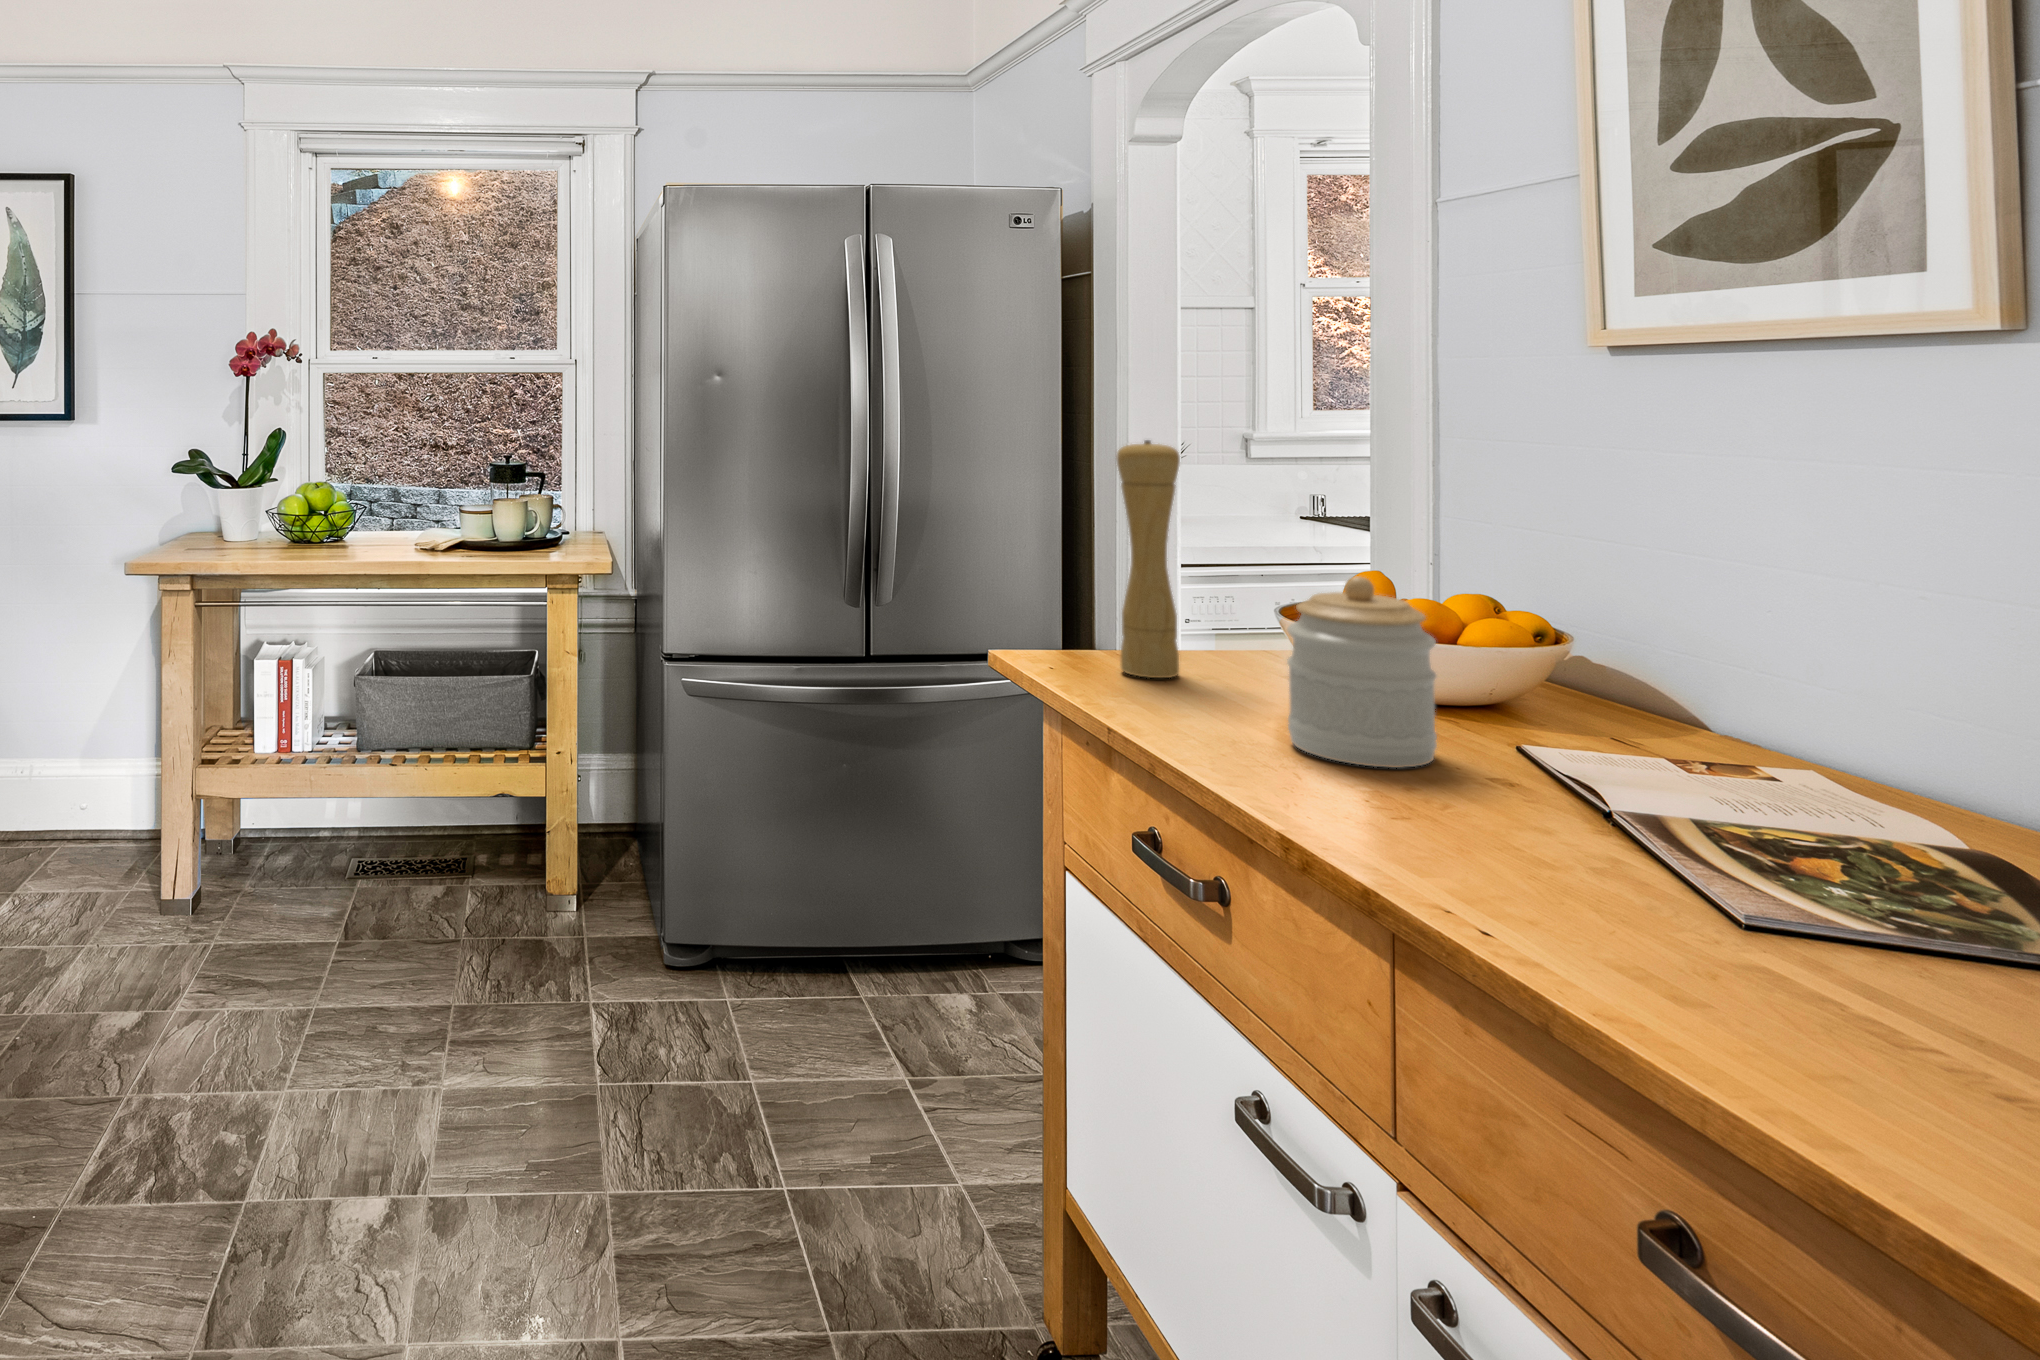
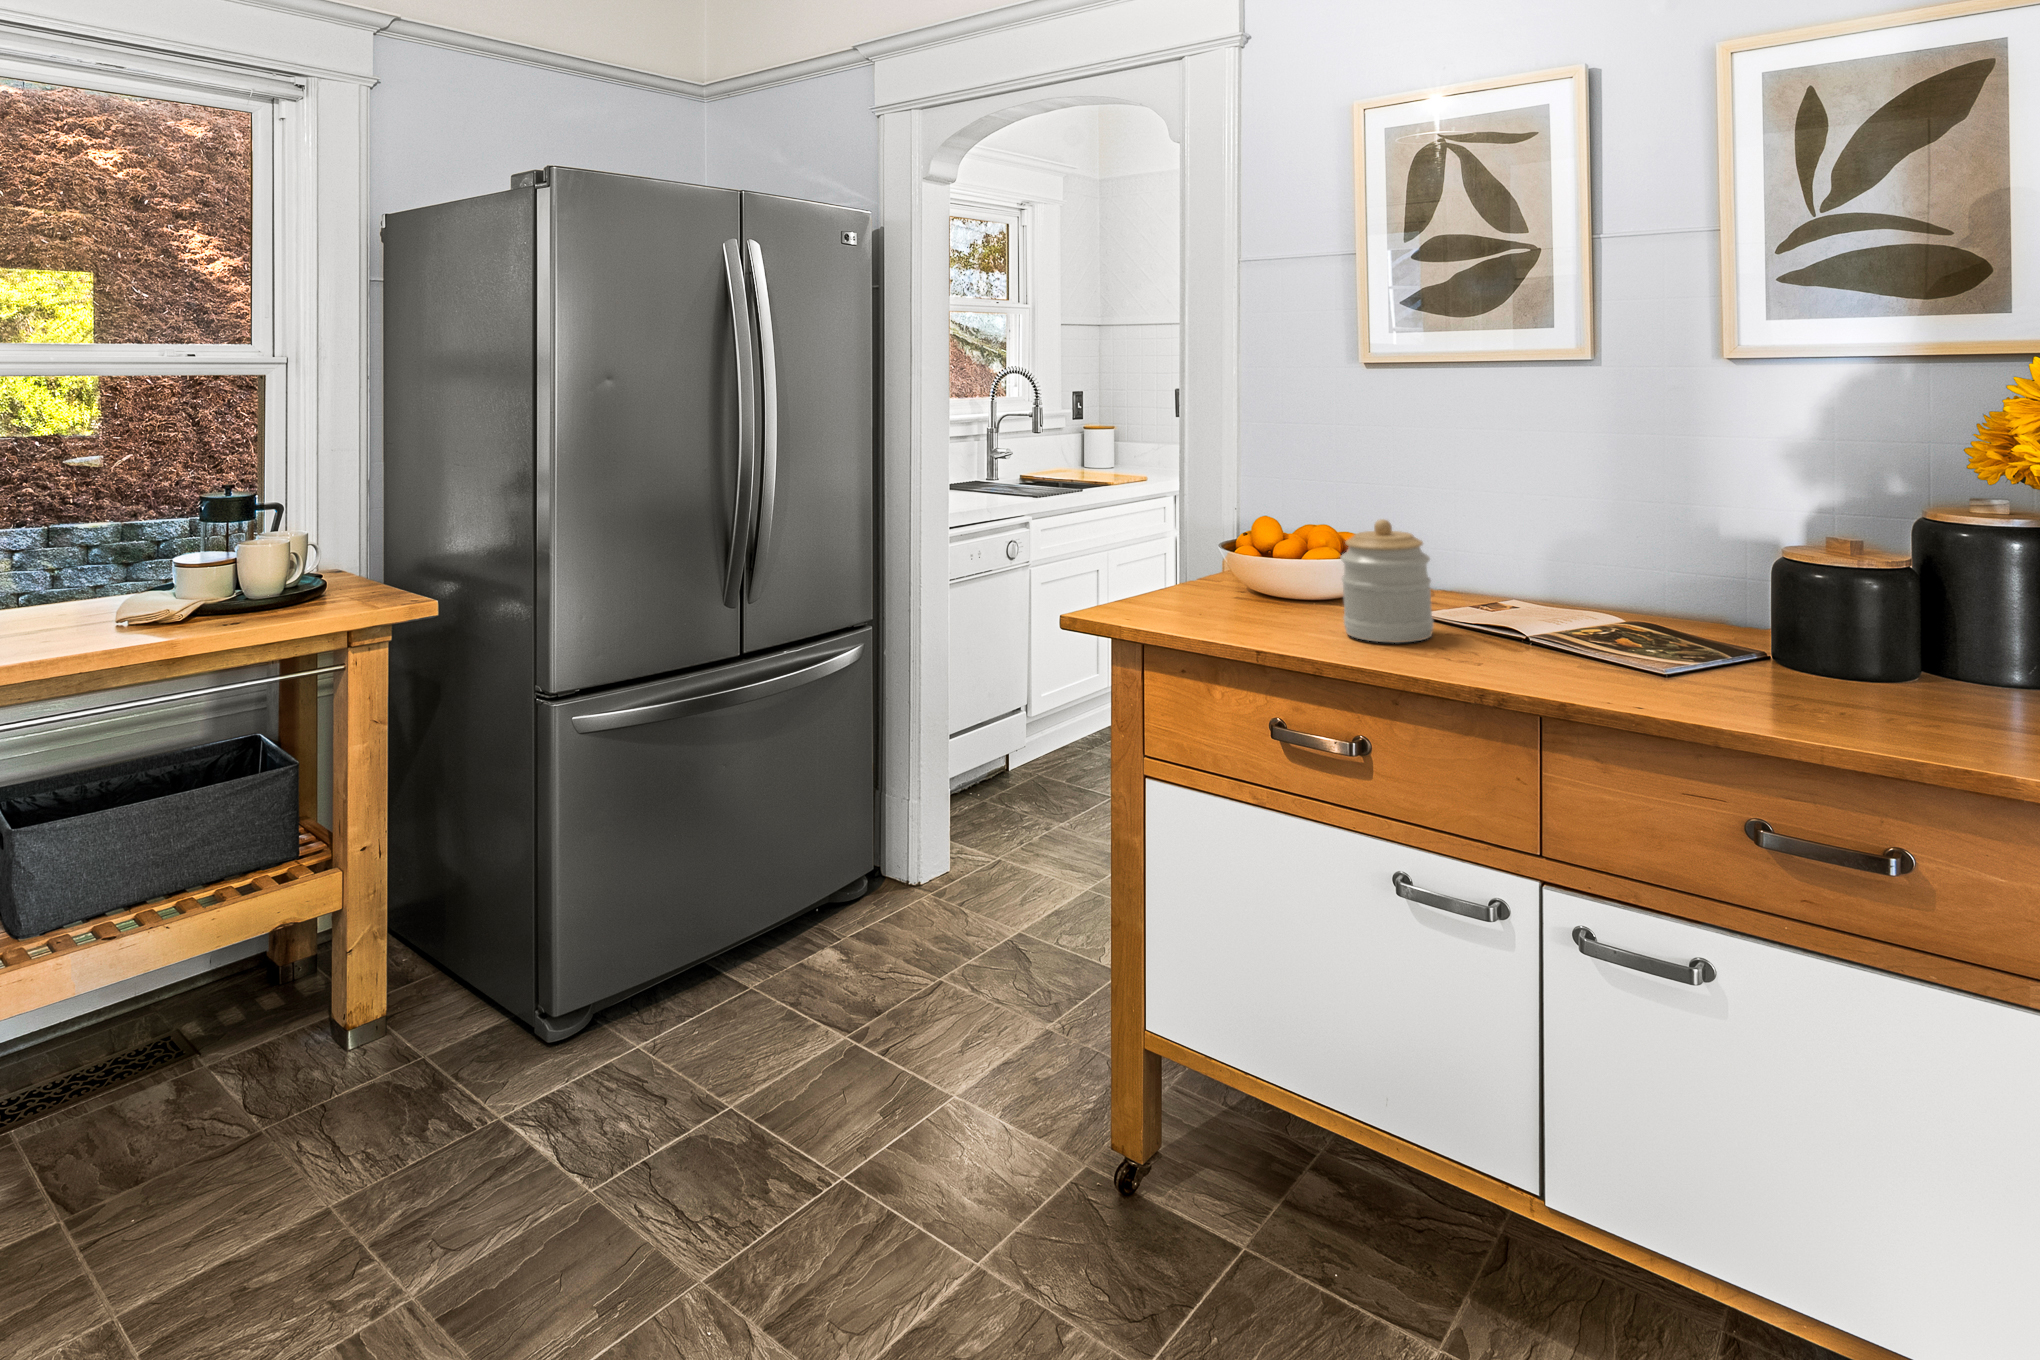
pepper mill: present [1116,440,1180,678] -> none [1143,444,1194,622]

